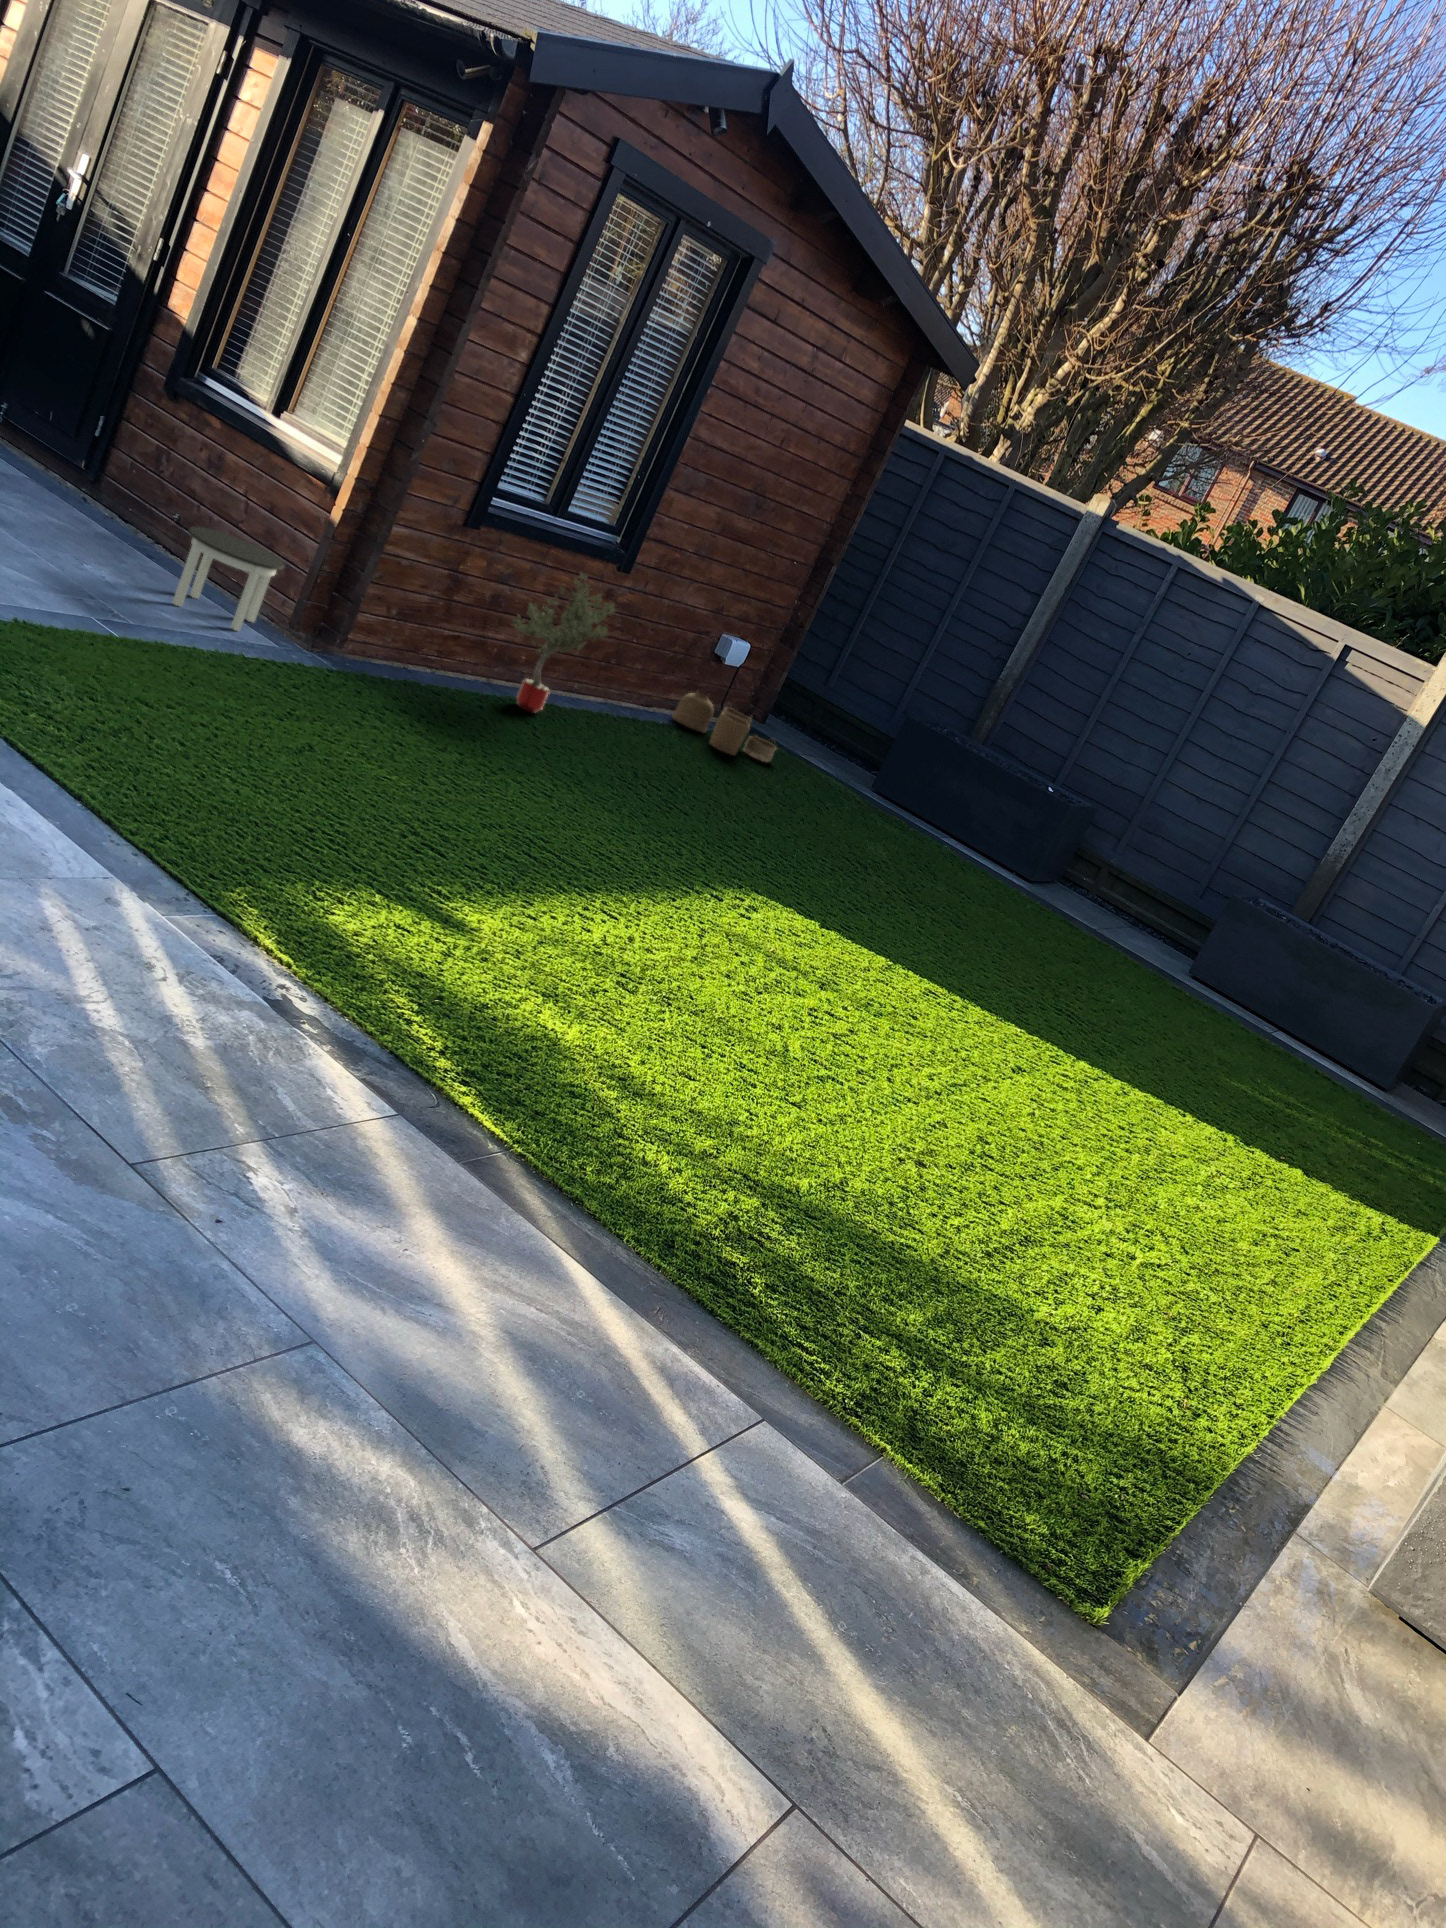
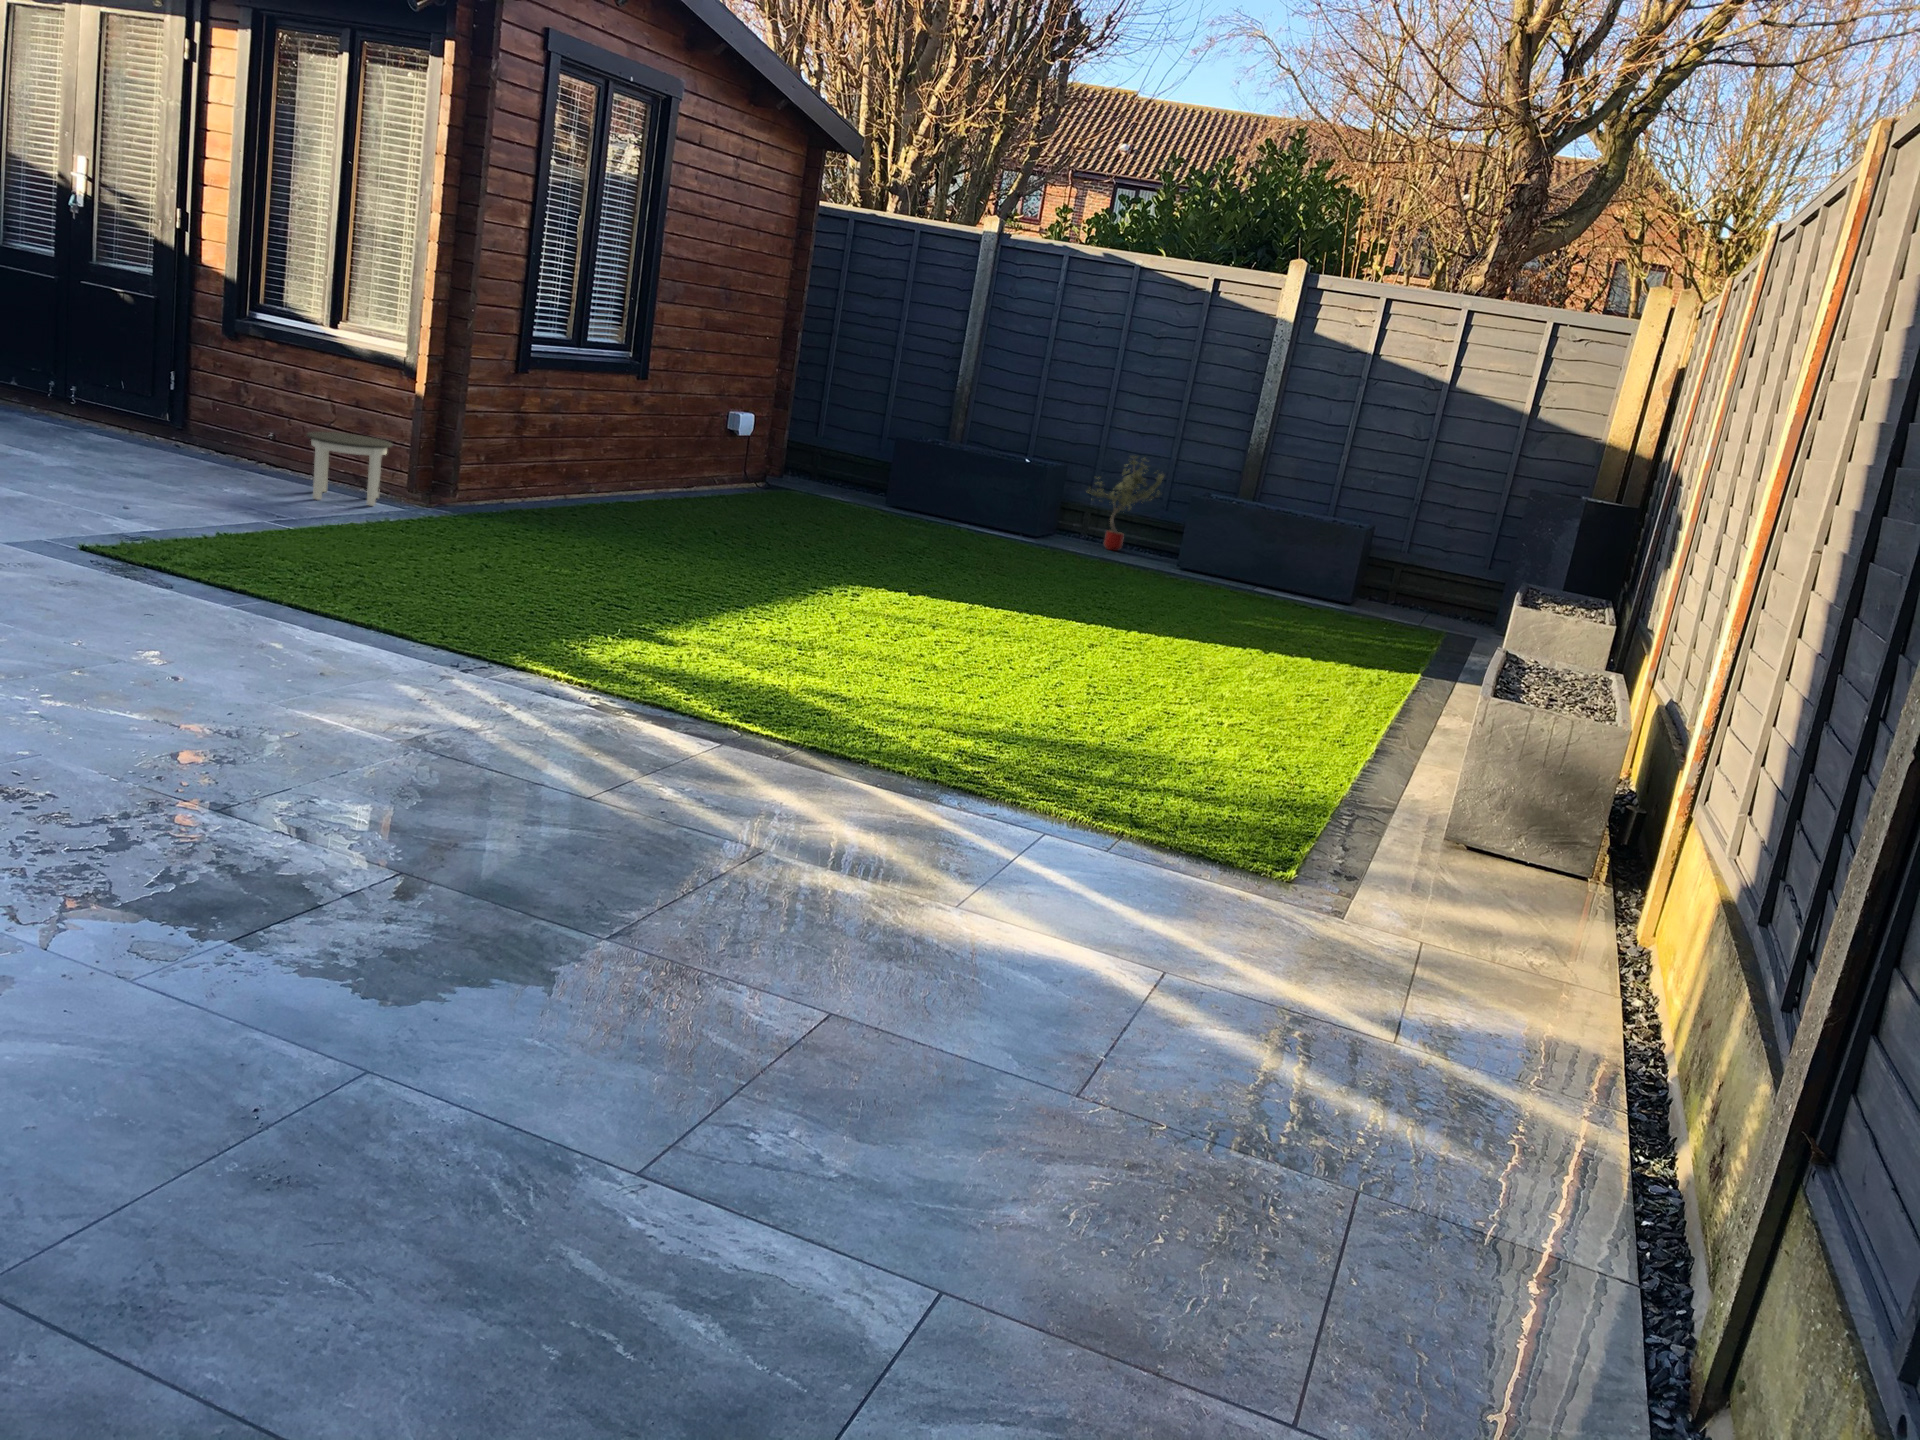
potted tree: present [513,574,615,713] -> present [1087,456,1164,551]
woven basket: present [672,690,776,763] -> none [712,464,804,506]

